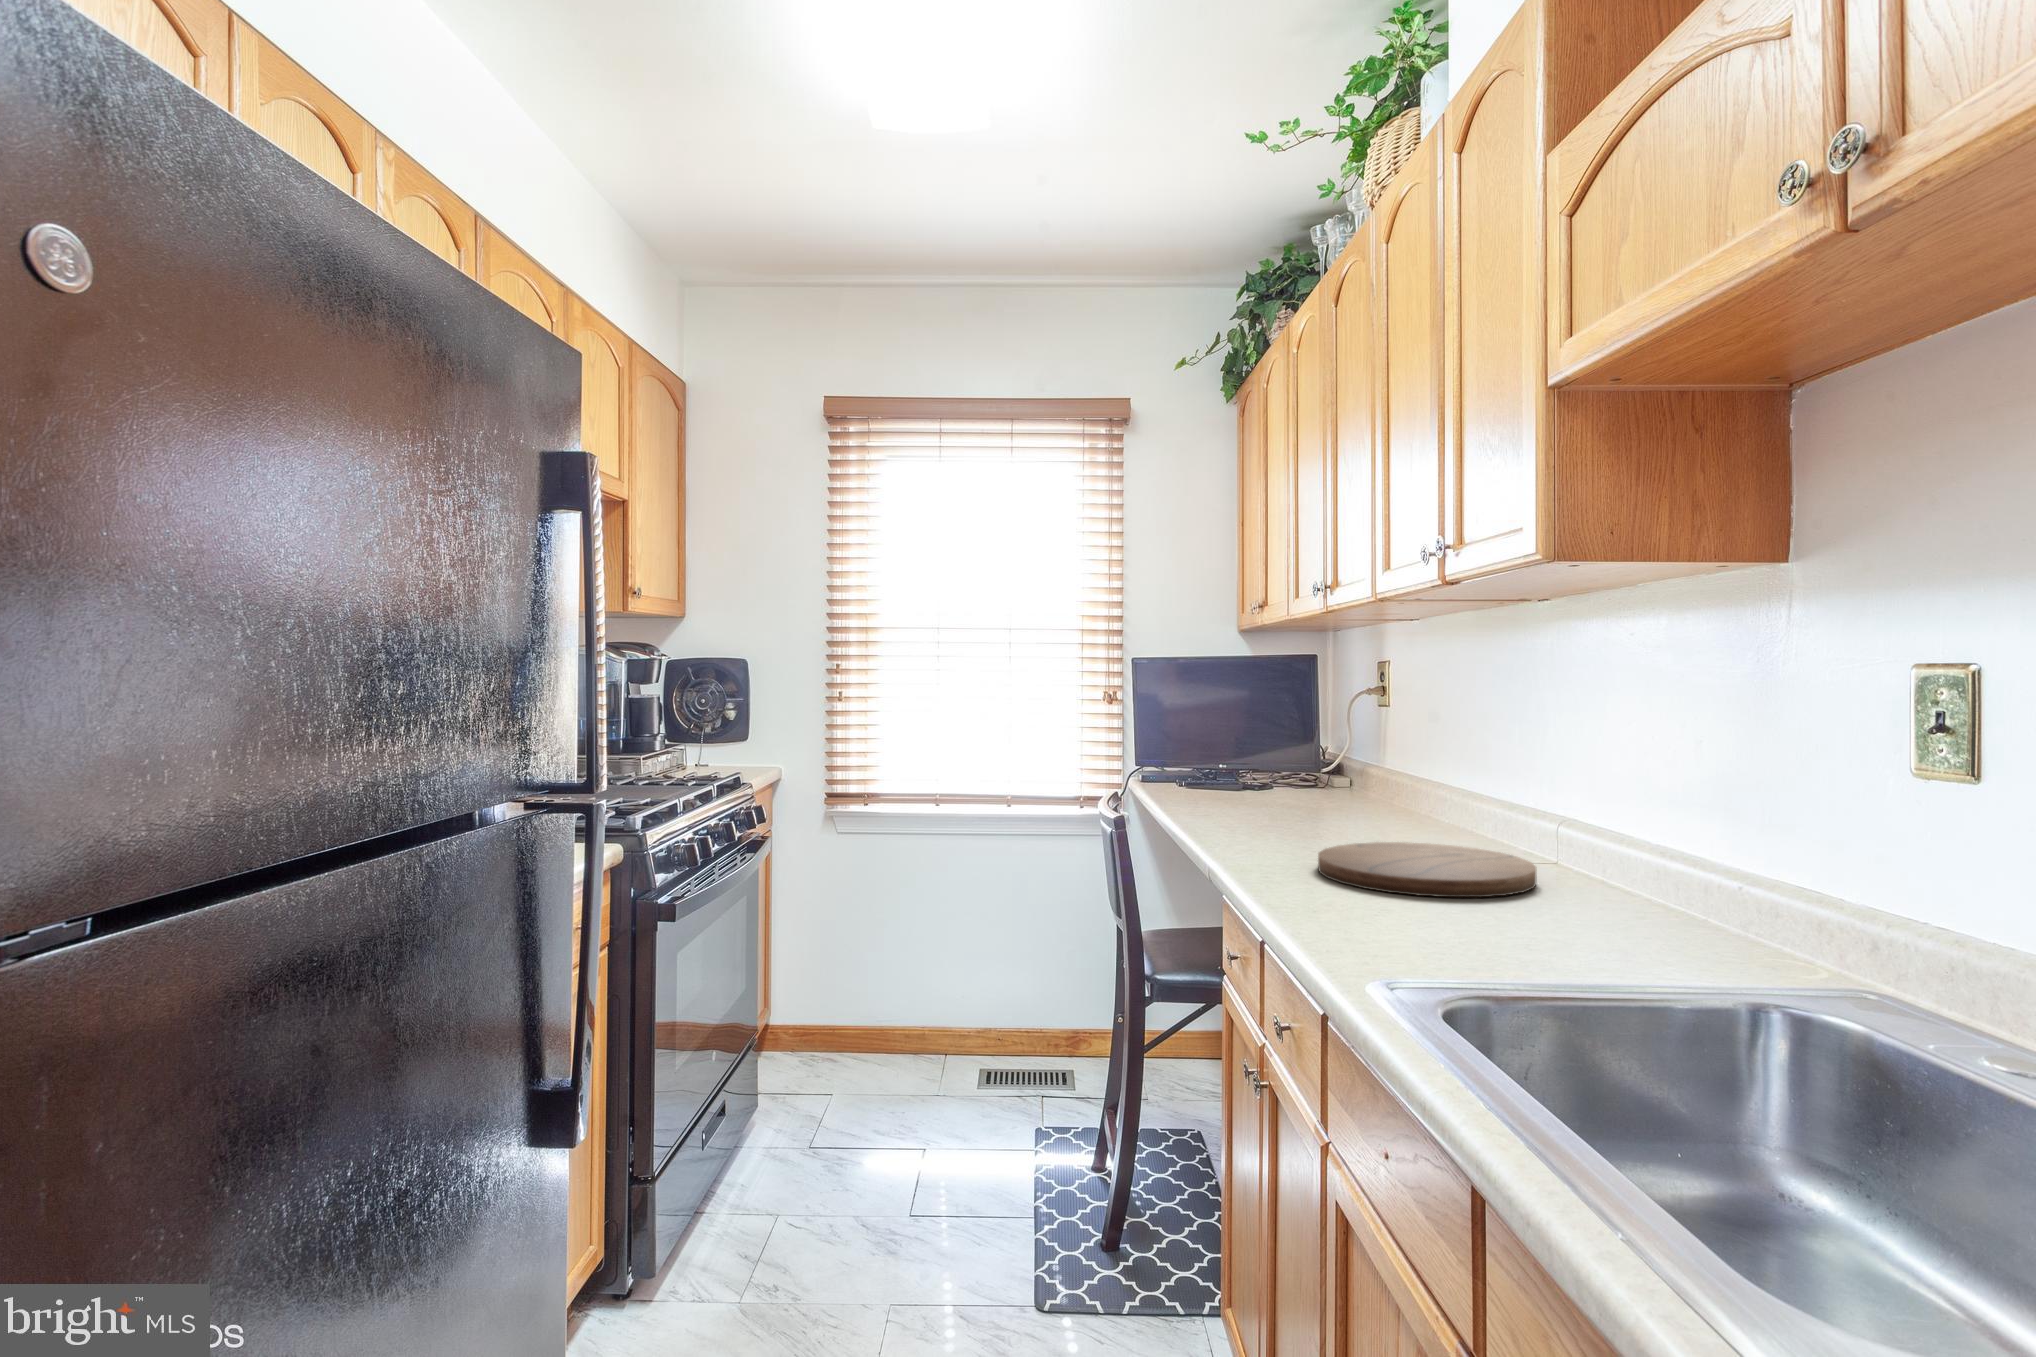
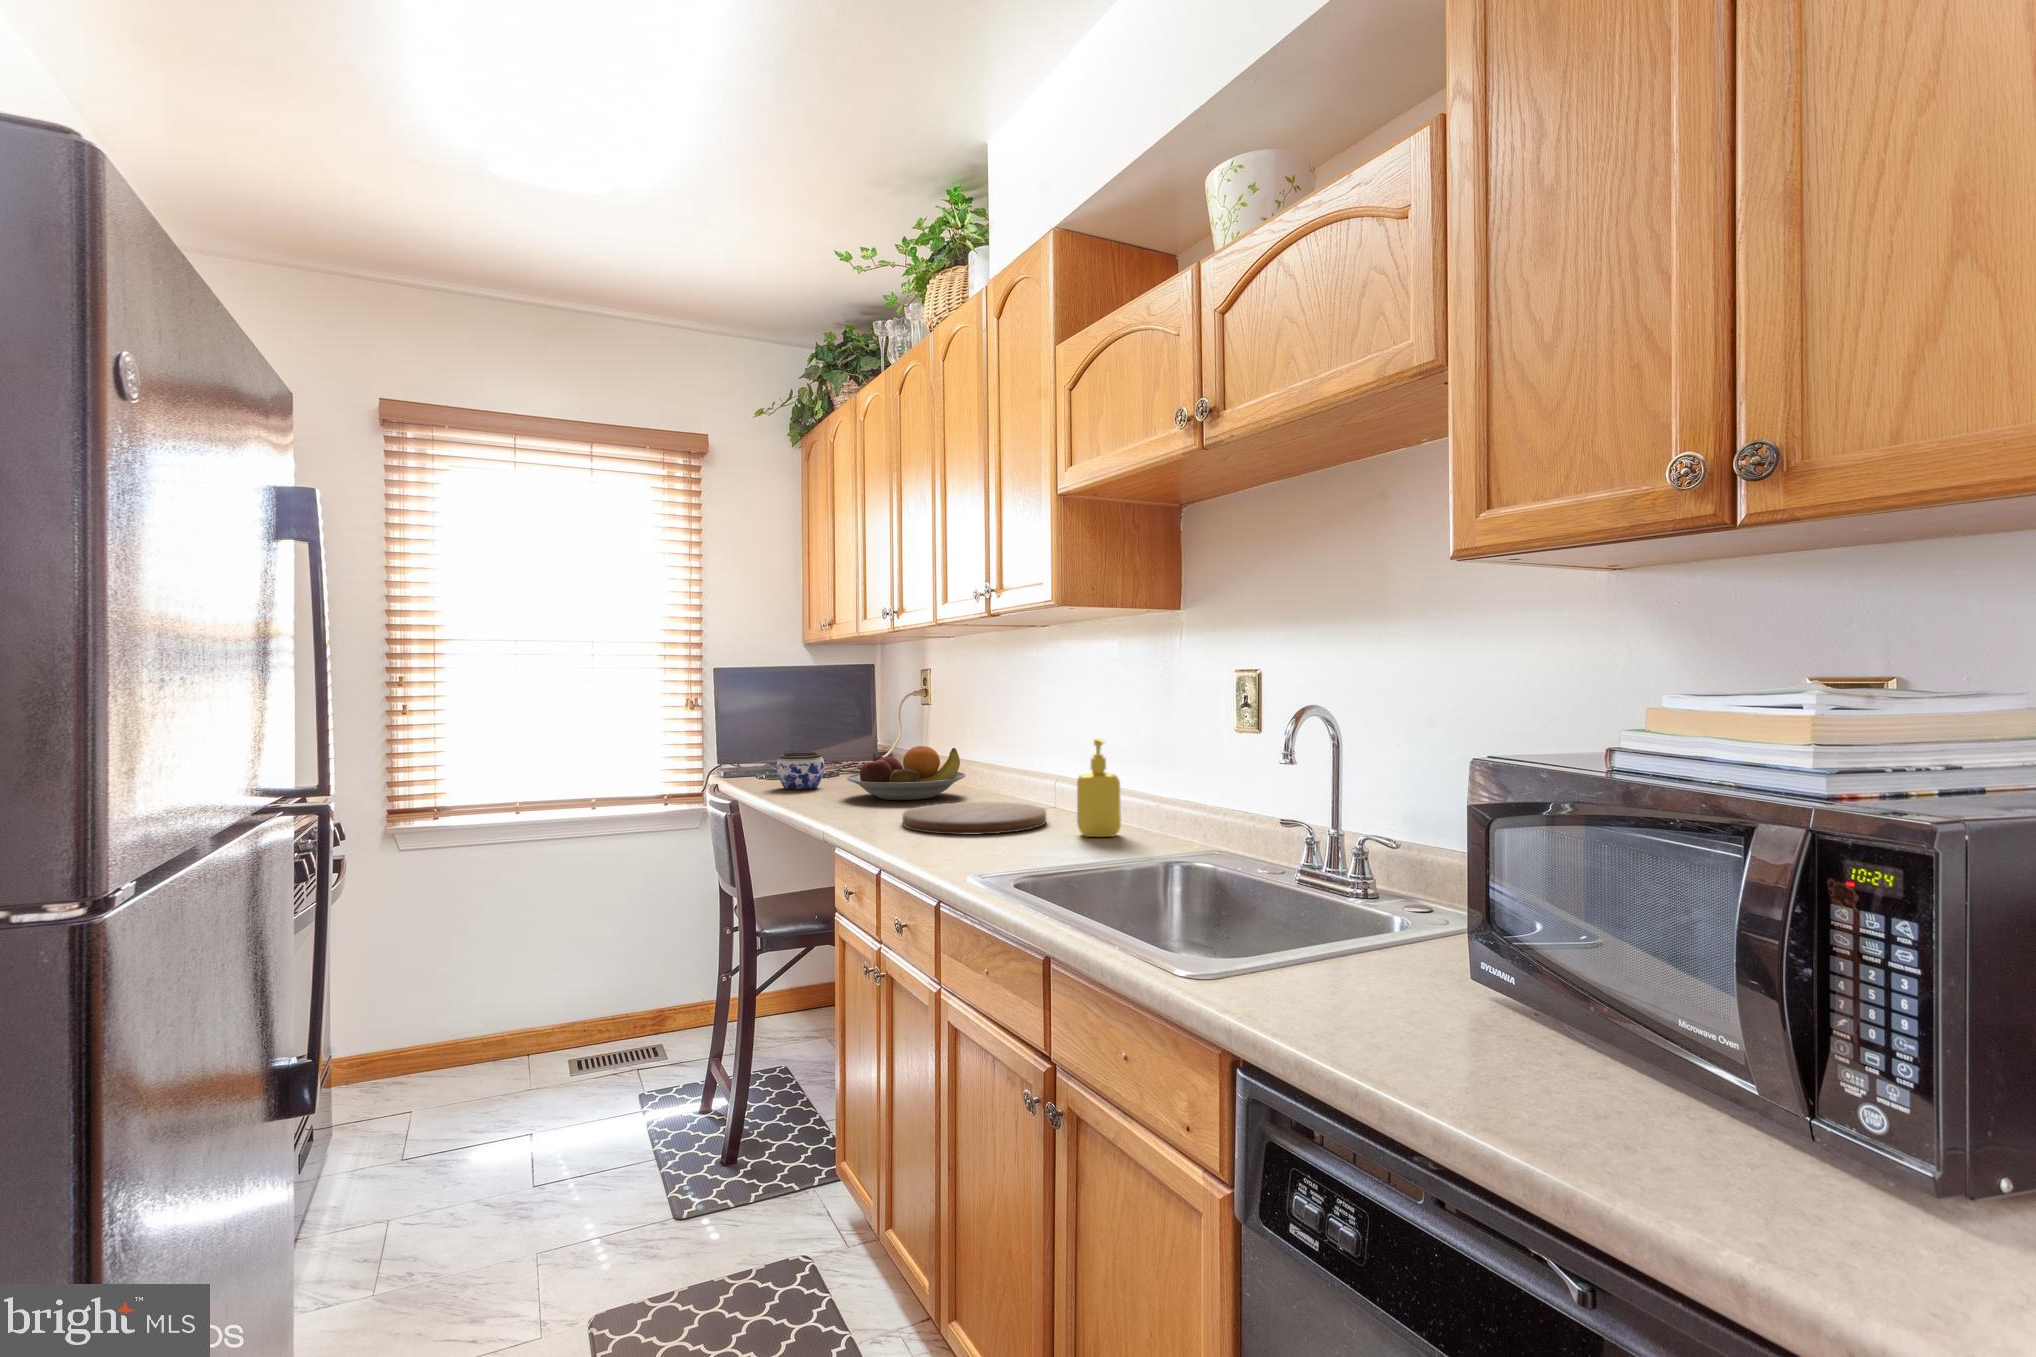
jar: none [1190,760,1247,805] -> present [777,752,824,790]
fruit bowl: none [1266,761,1426,831] -> present [847,746,966,800]
soap dispenser: none [1584,767,1661,925] -> present [1077,738,1121,837]

